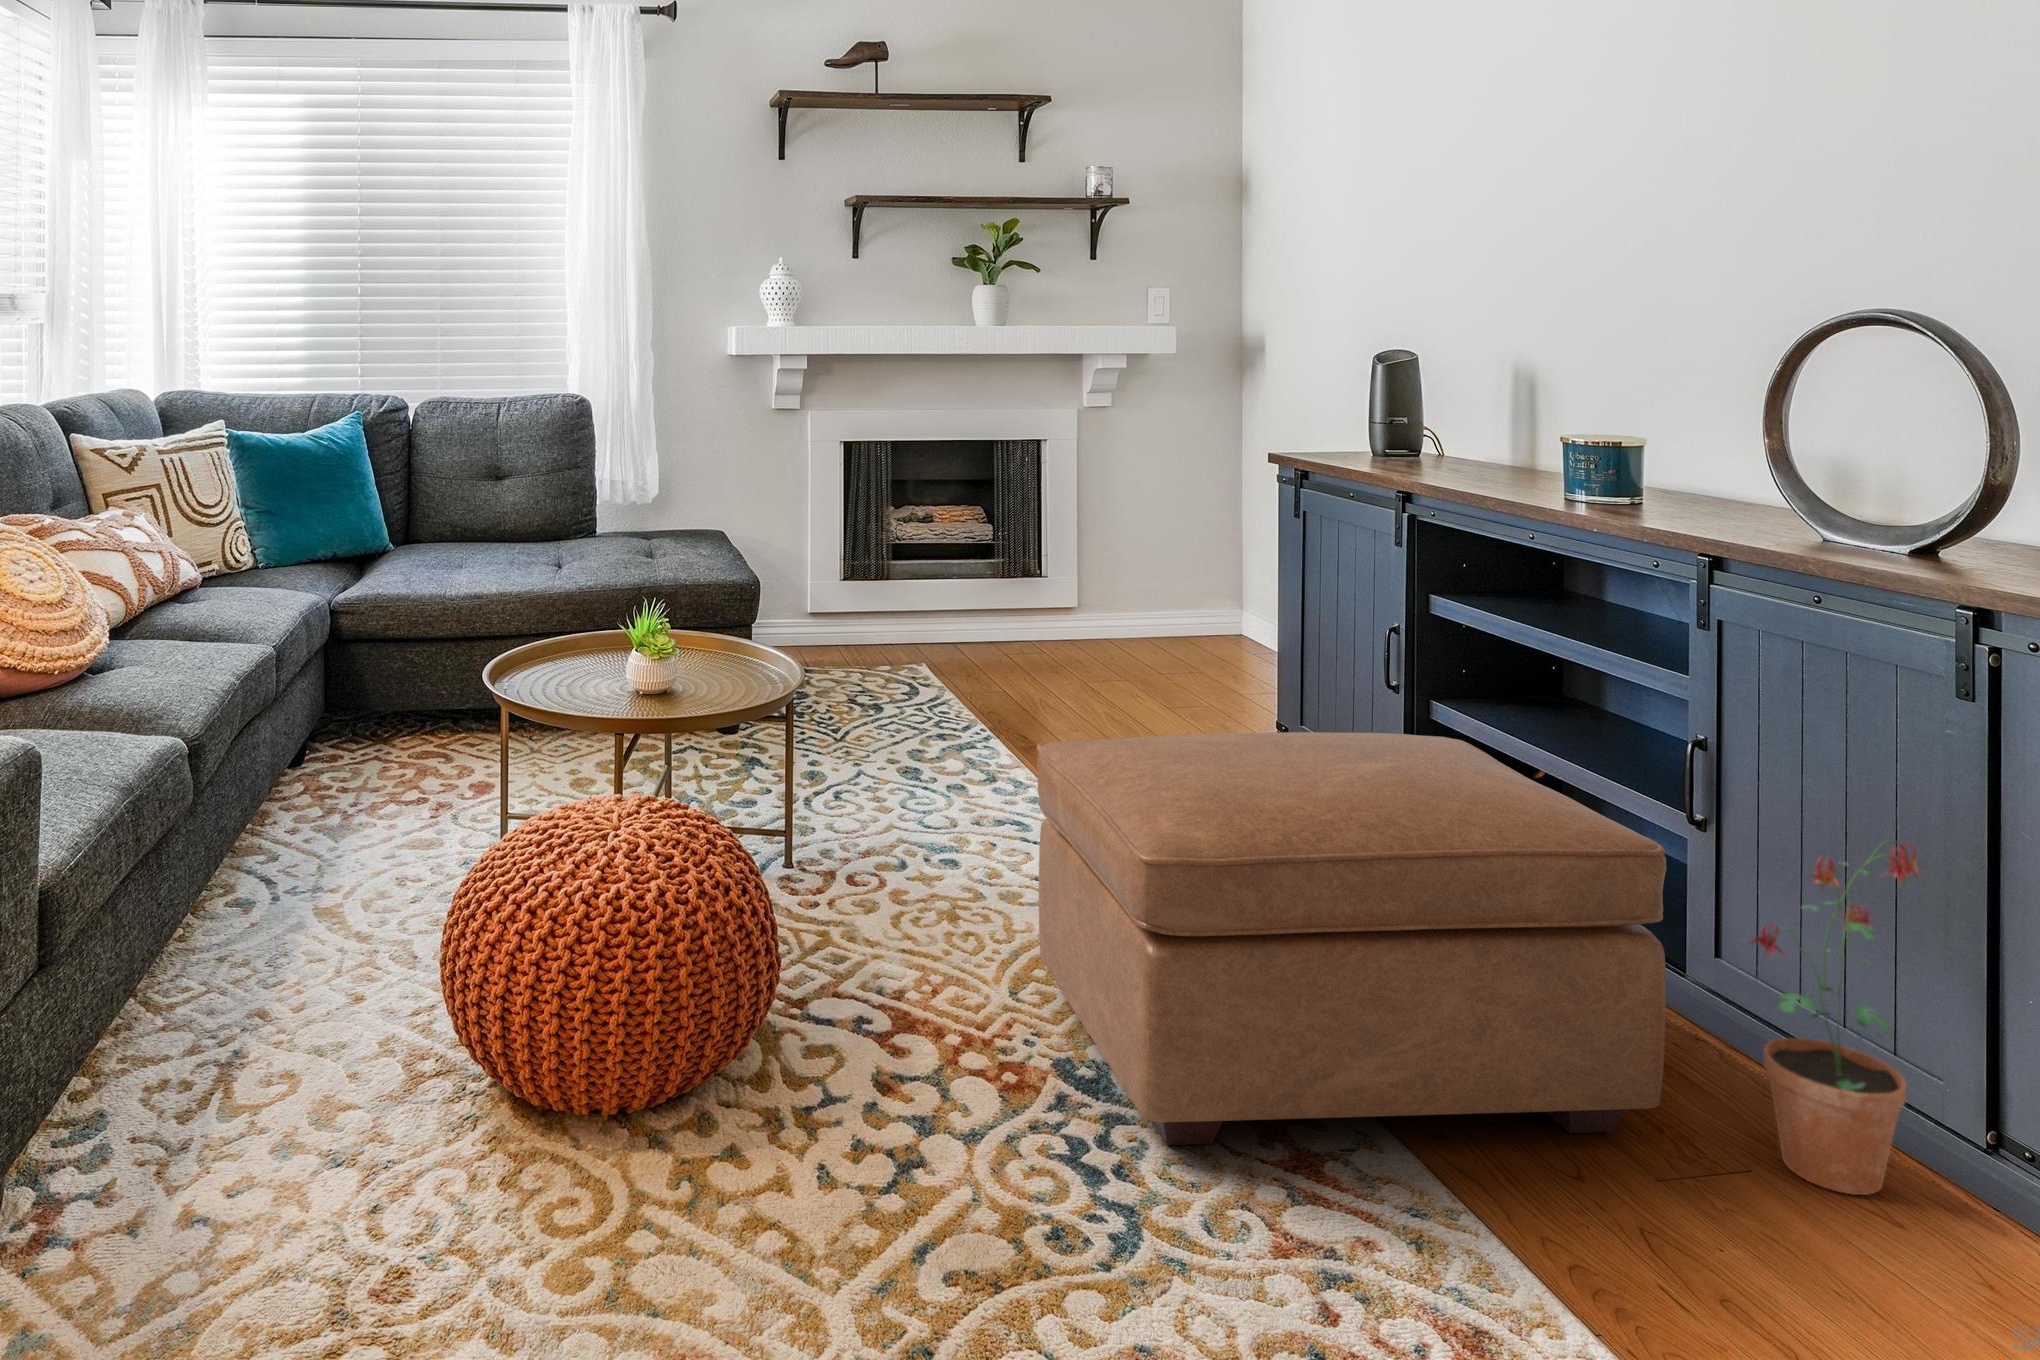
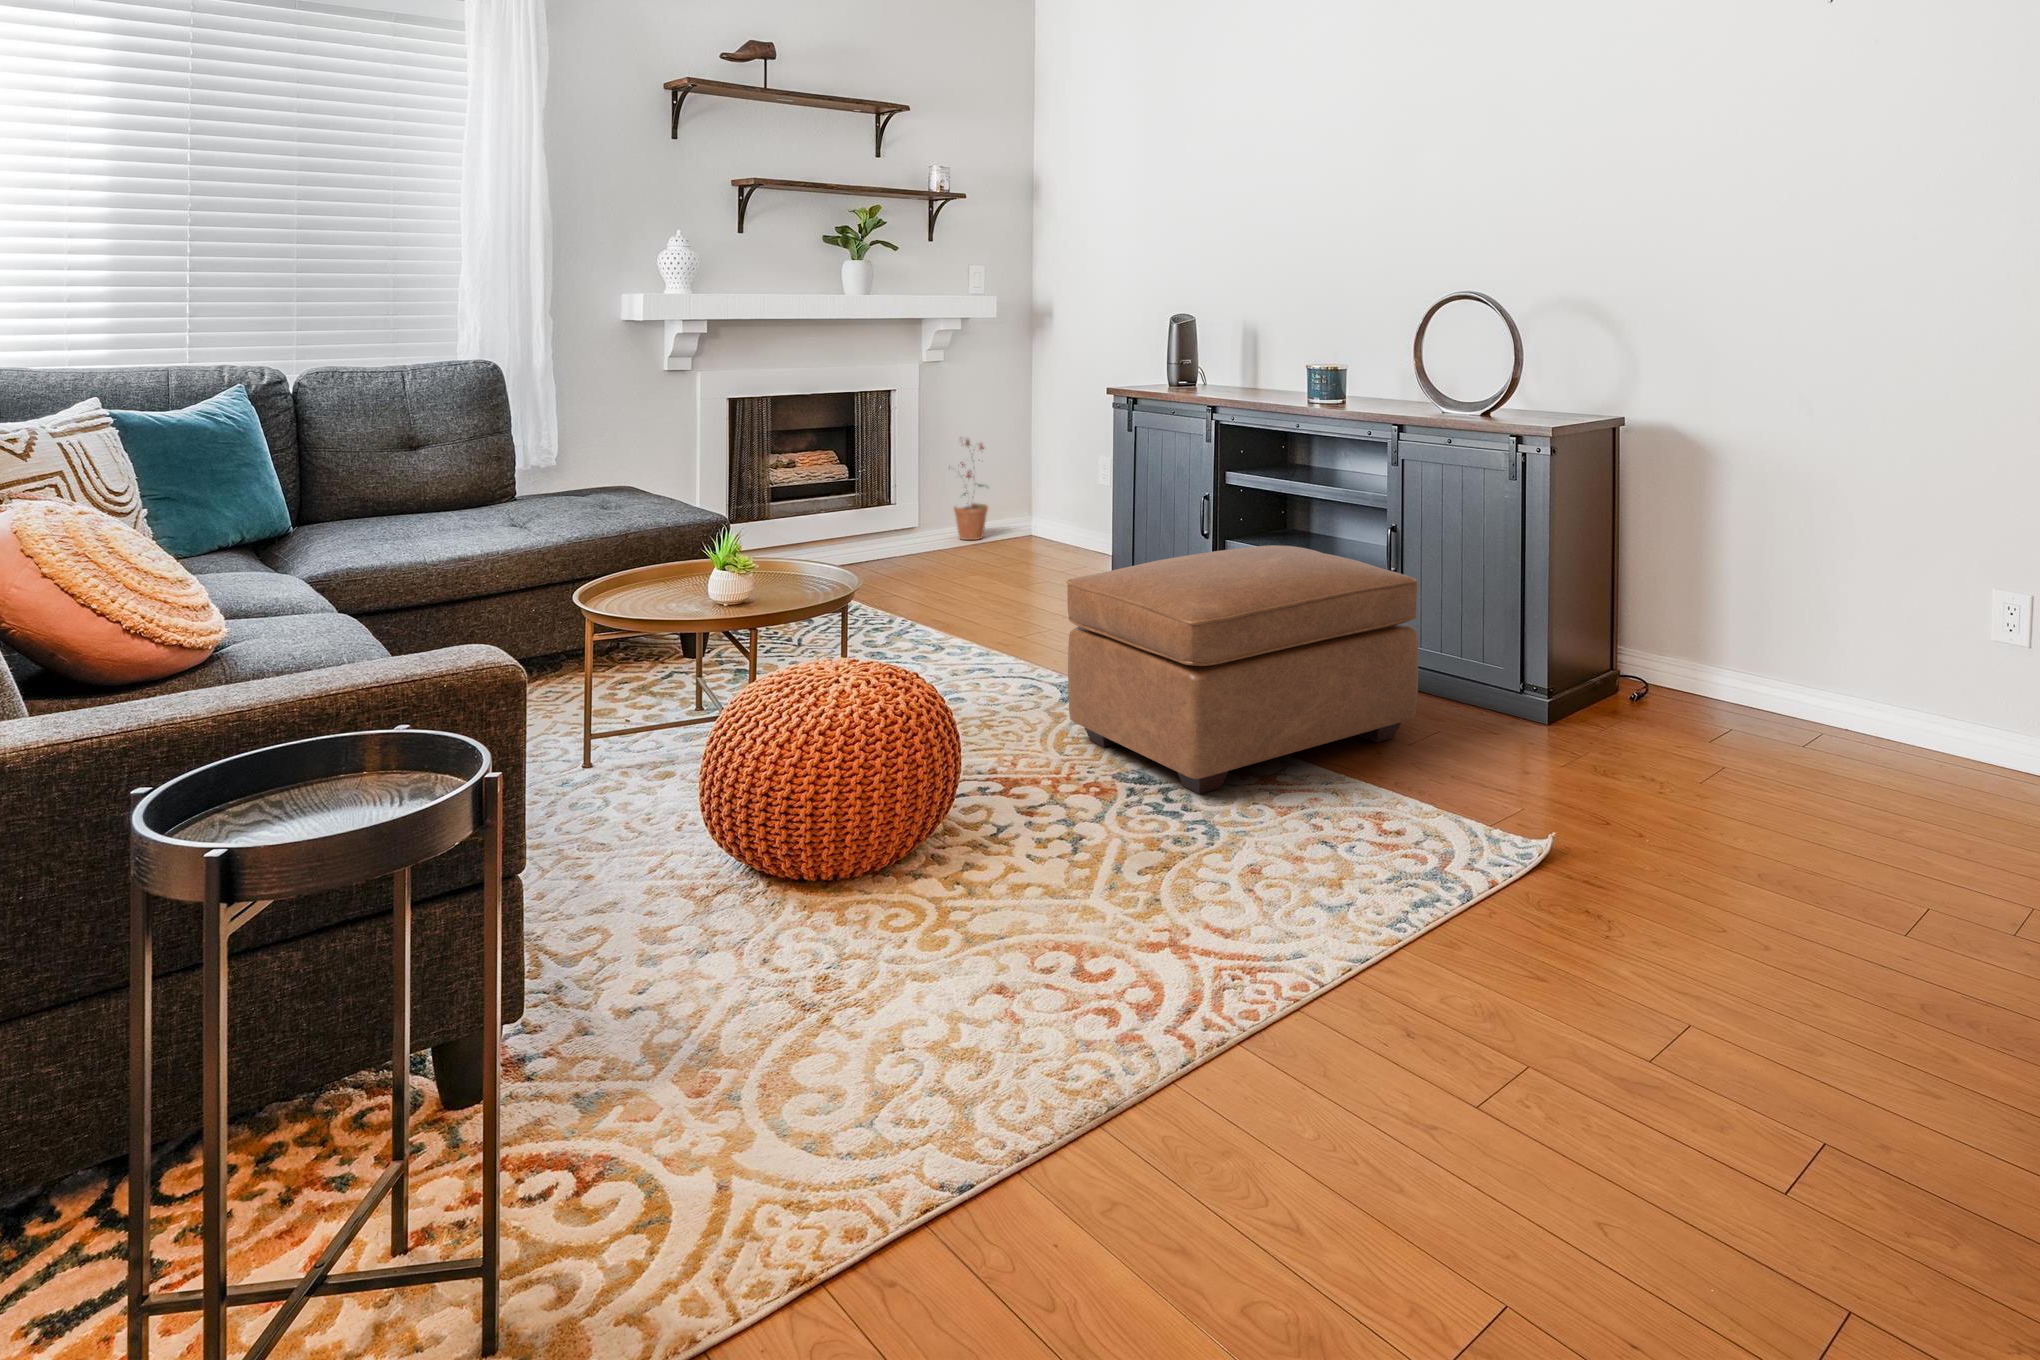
potted plant: present [1750,841,1920,1195] -> present [949,437,988,540]

